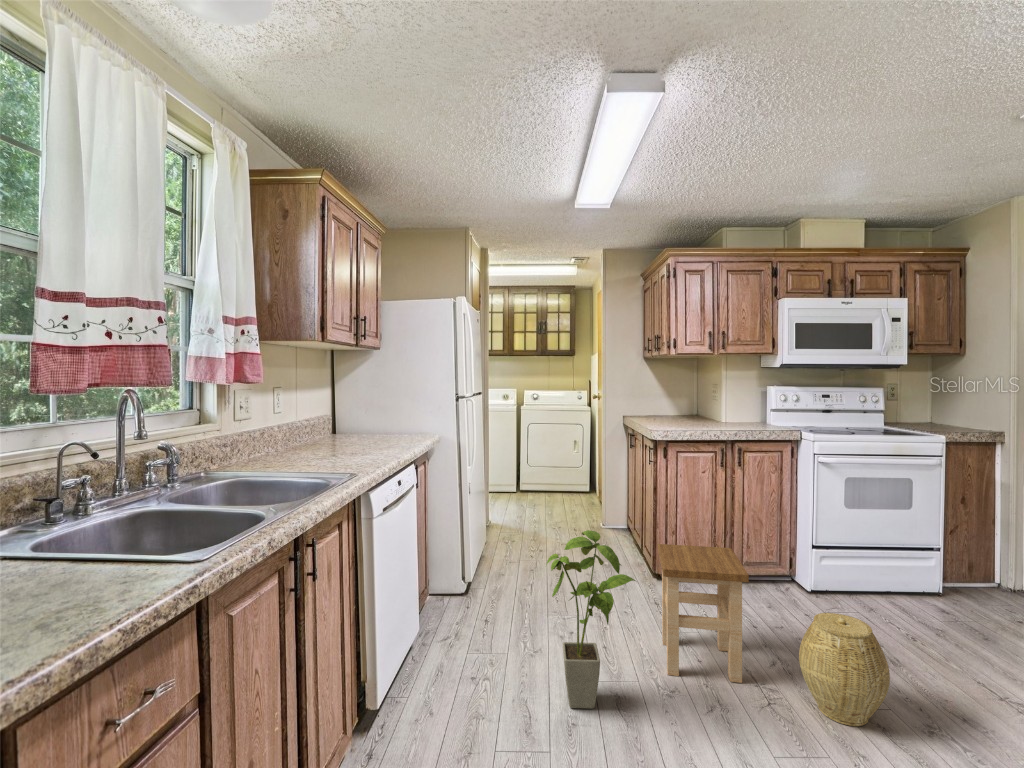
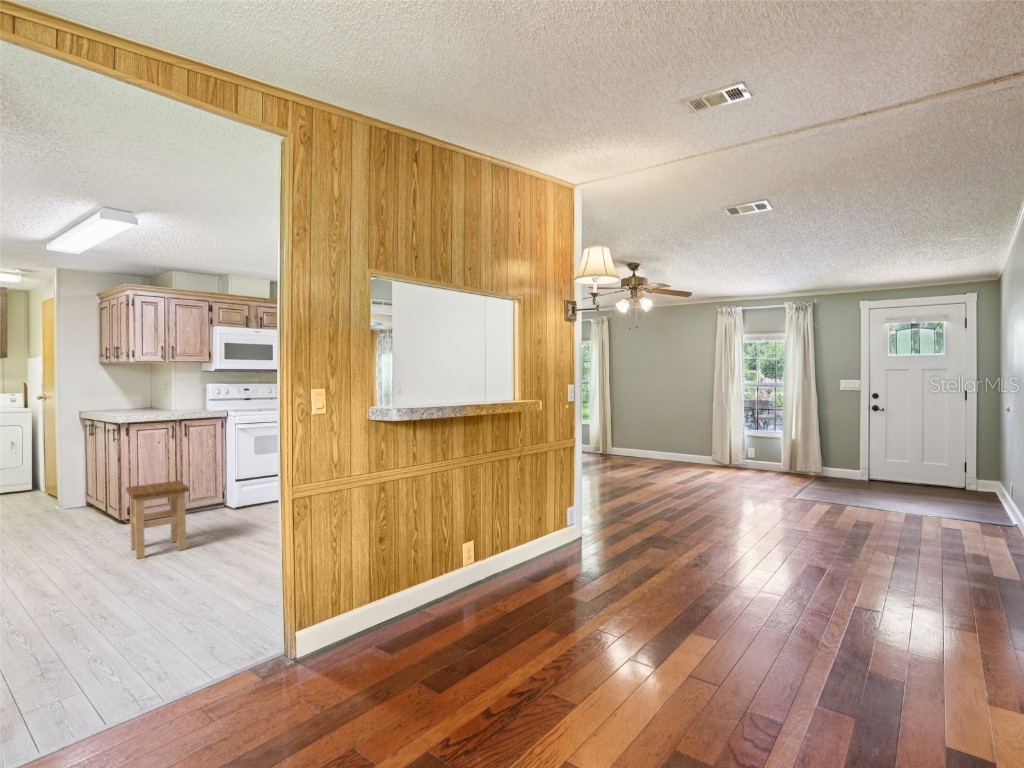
house plant: present [546,530,636,709] -> none [40,474,114,588]
woven basket: present [799,613,890,726] -> none [218,497,260,547]

